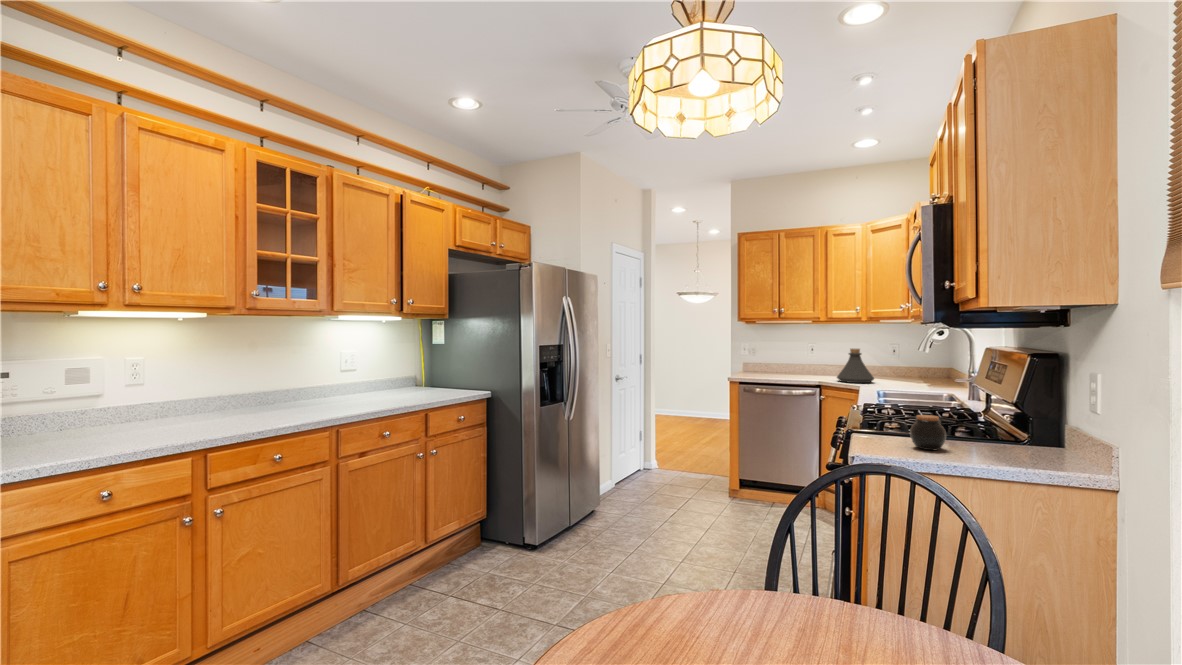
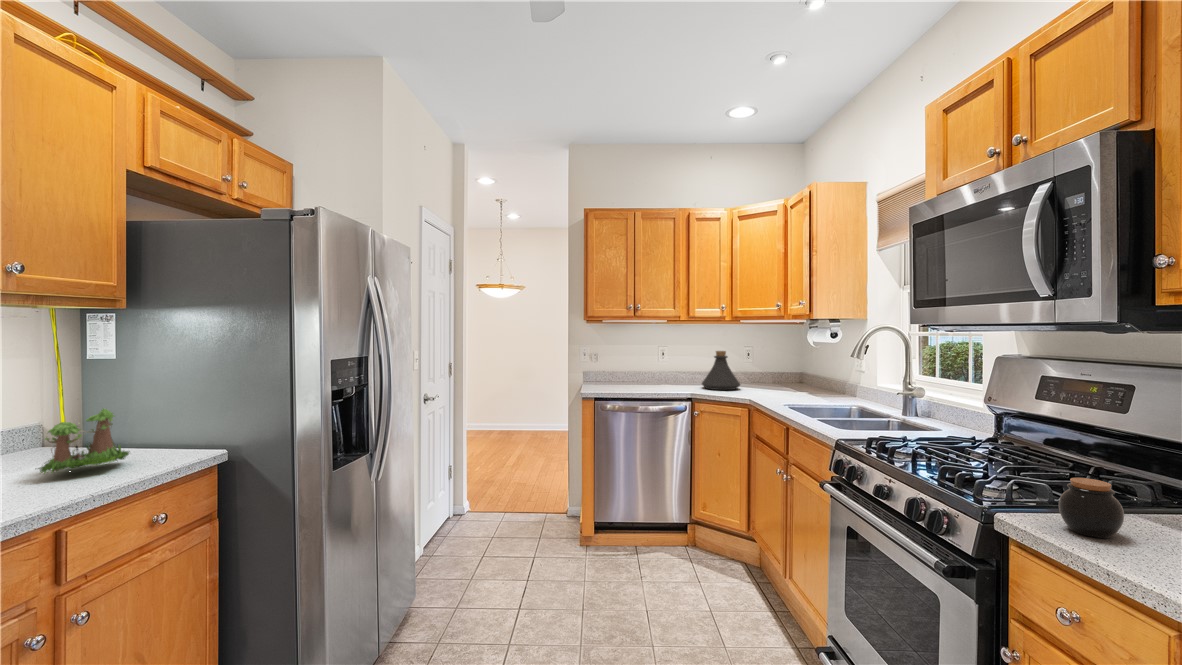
plant: none [418,354,452,395] -> present [38,408,129,474]

